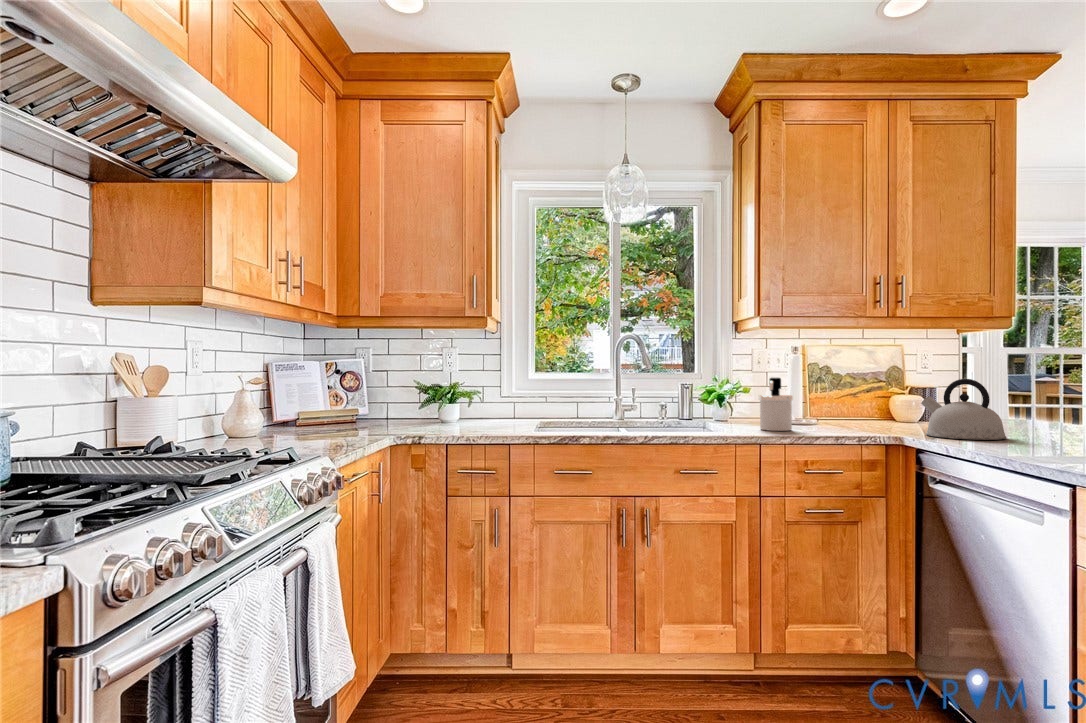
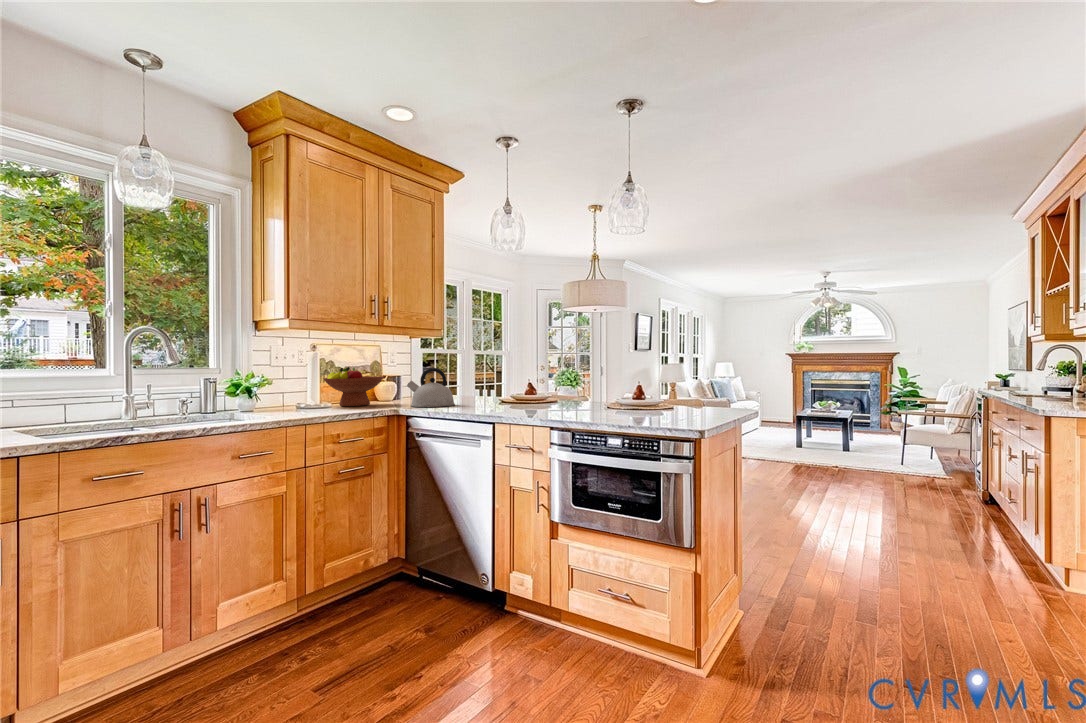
fruit bowl: none [810,374,896,426] -> present [323,367,384,406]
soap dispenser: present [759,378,793,431] -> none [293,370,321,414]

